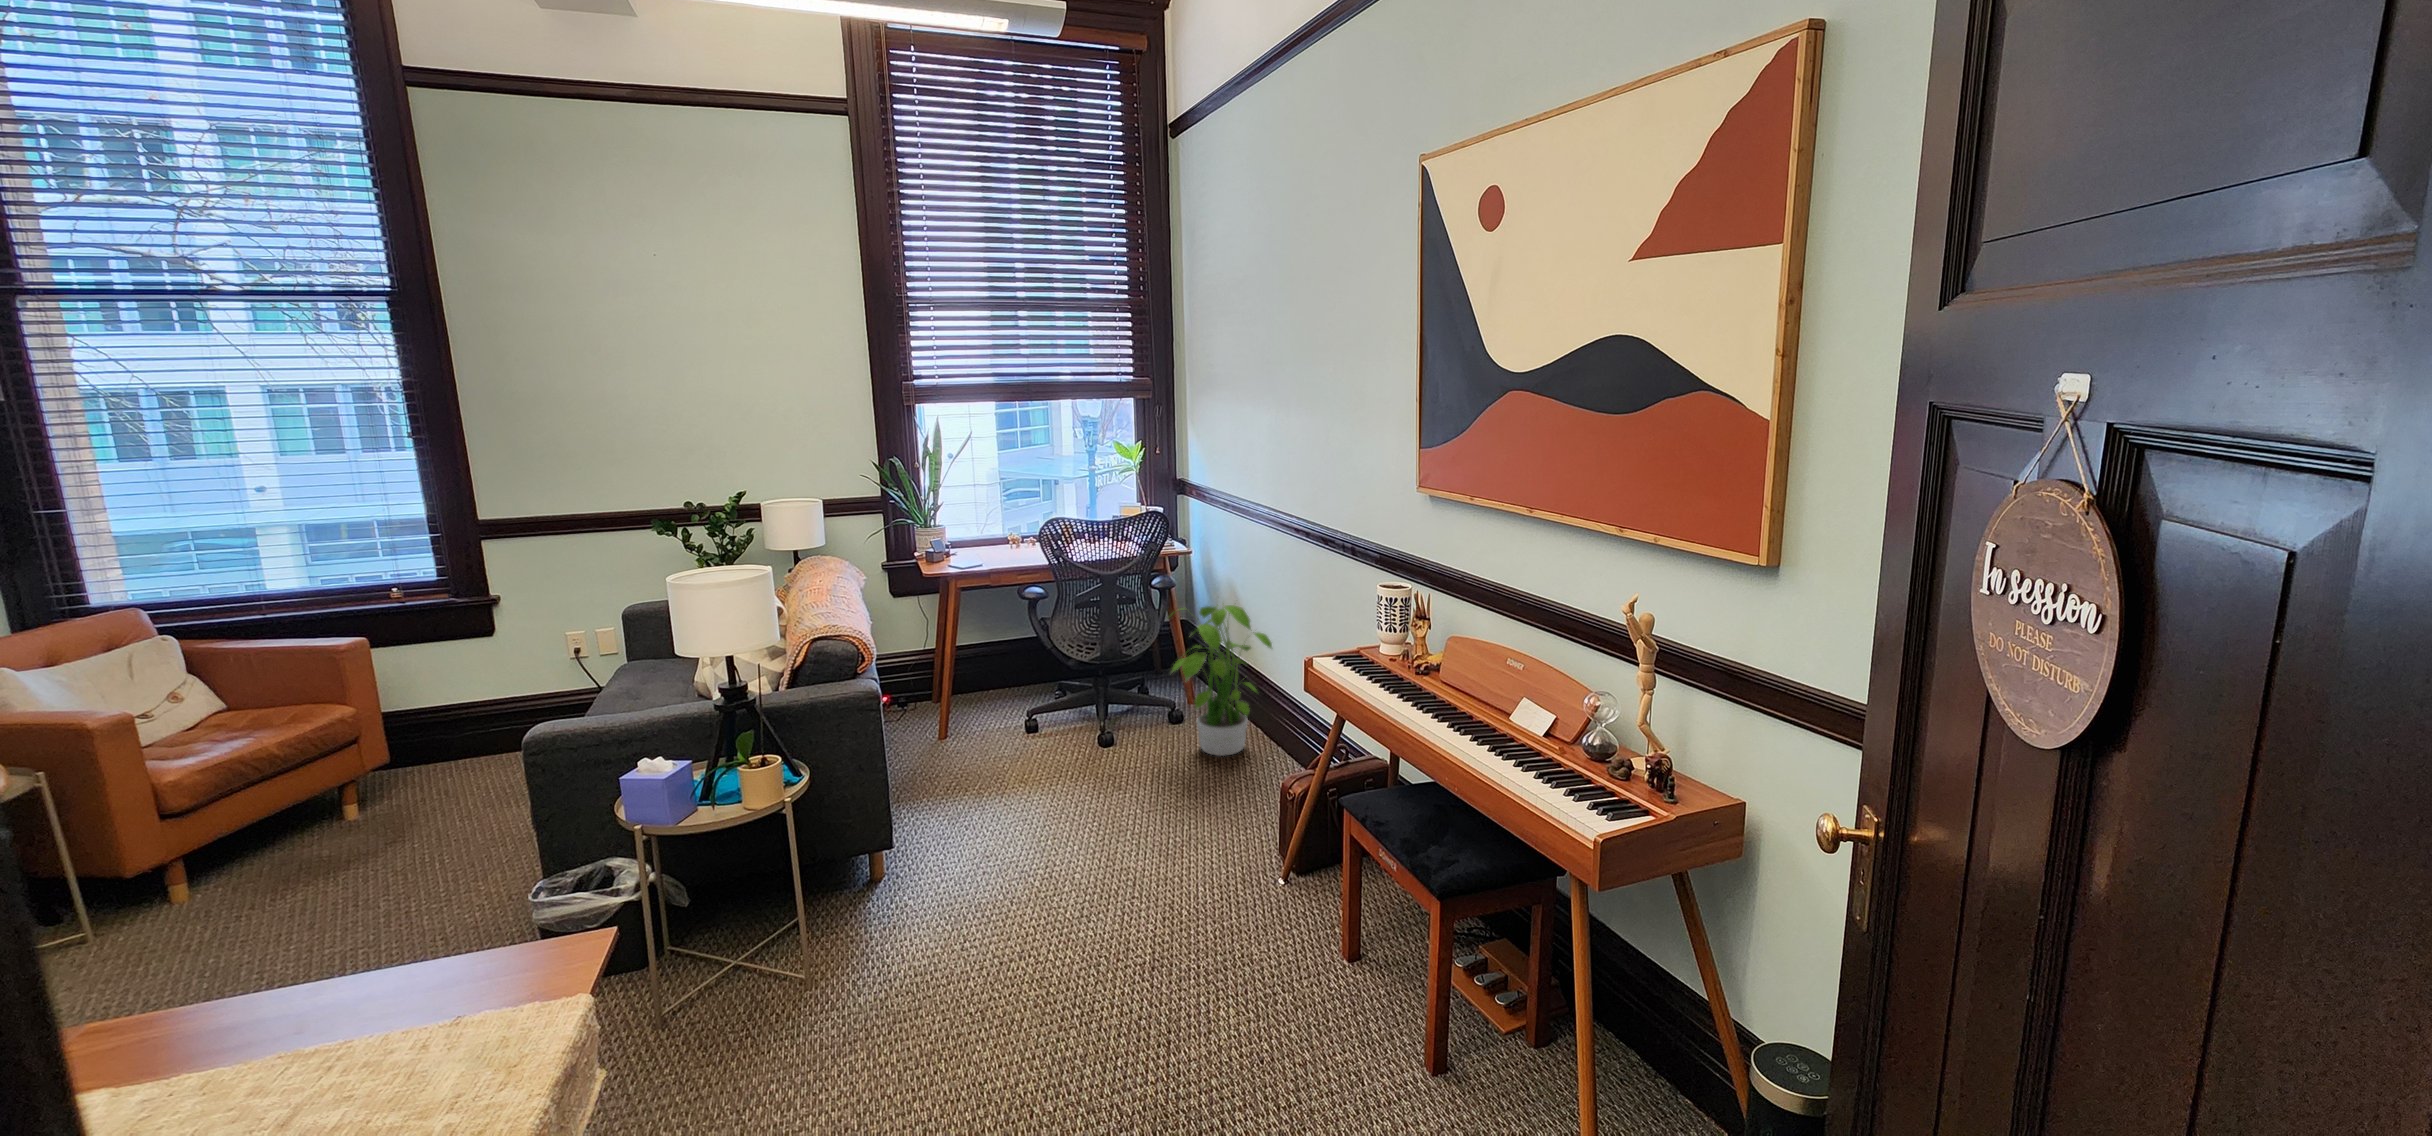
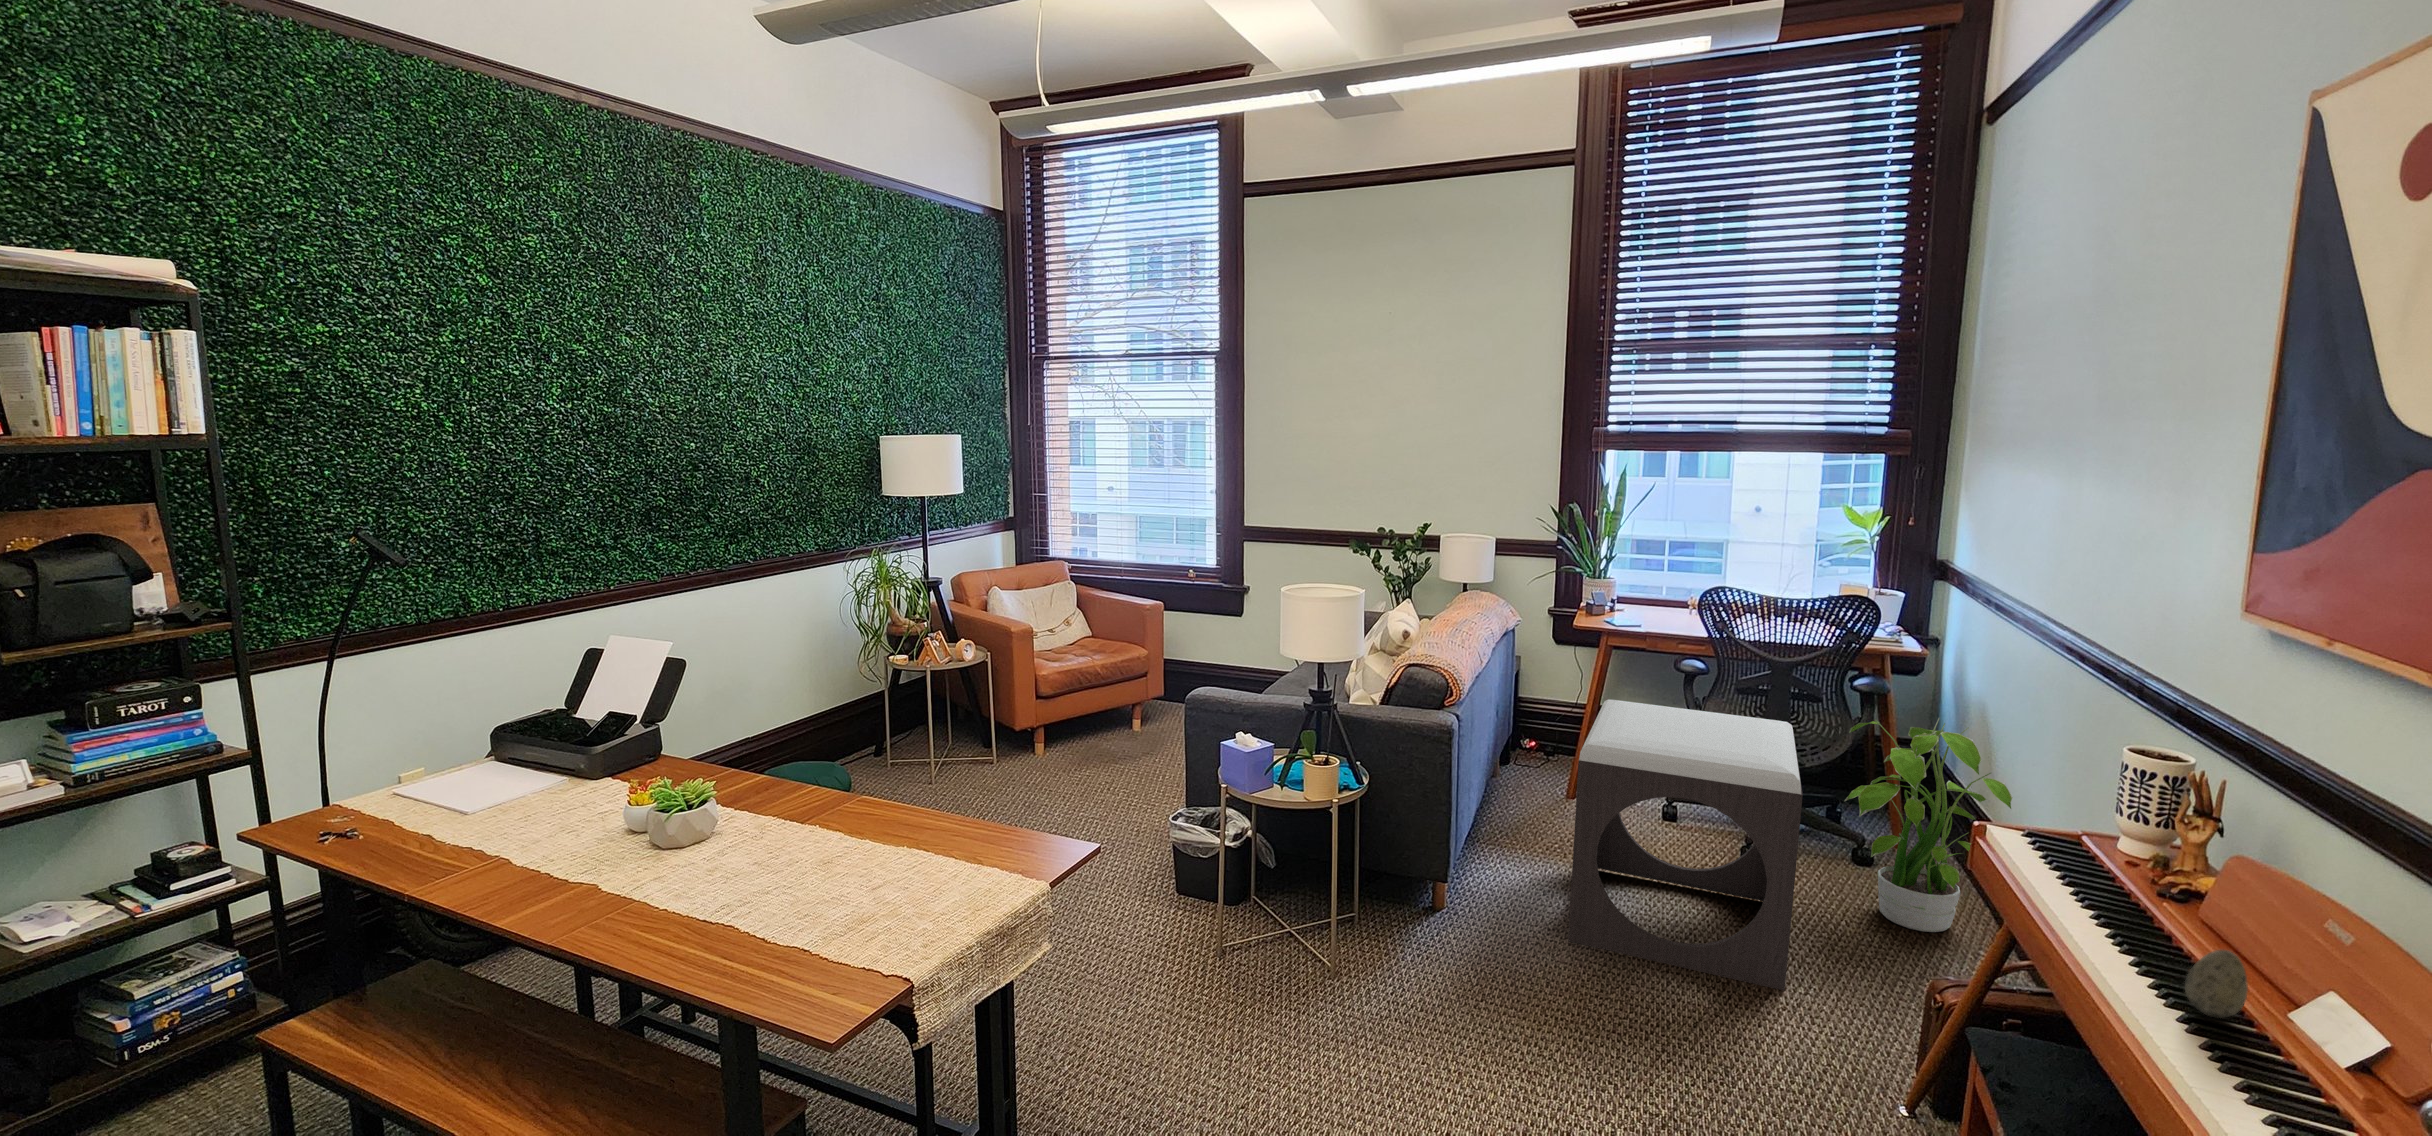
footstool: none [985,622,1175,858] -> present [1568,699,1803,991]
decorative egg: none [1470,696,1498,739] -> present [2185,950,2248,1018]

